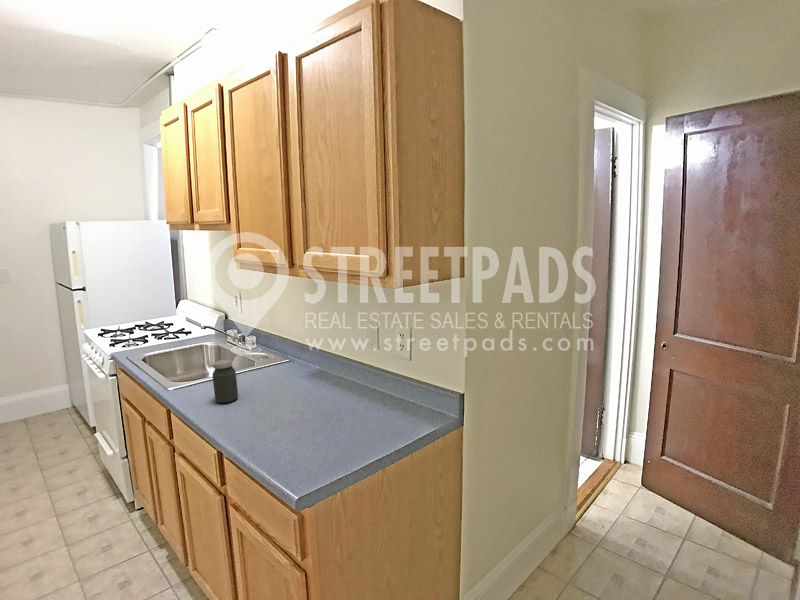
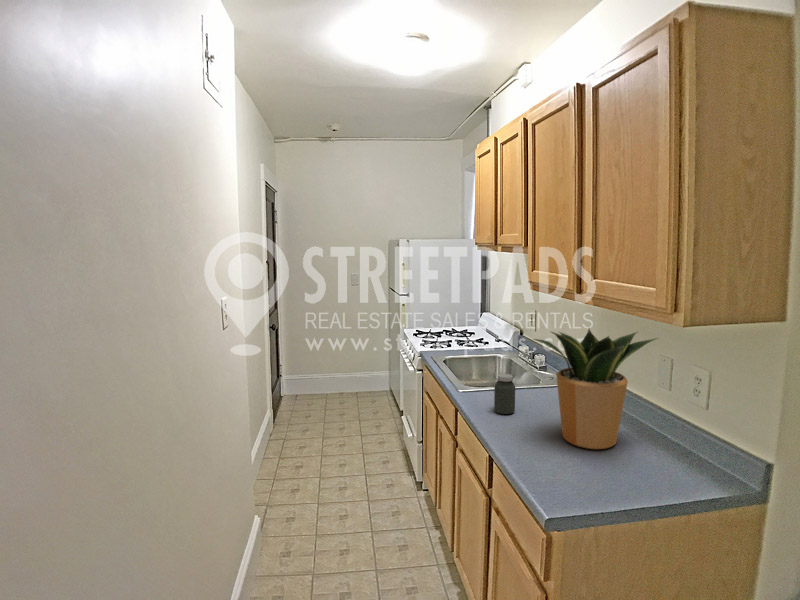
potted plant: none [251,297,364,415] -> present [534,329,657,449]

